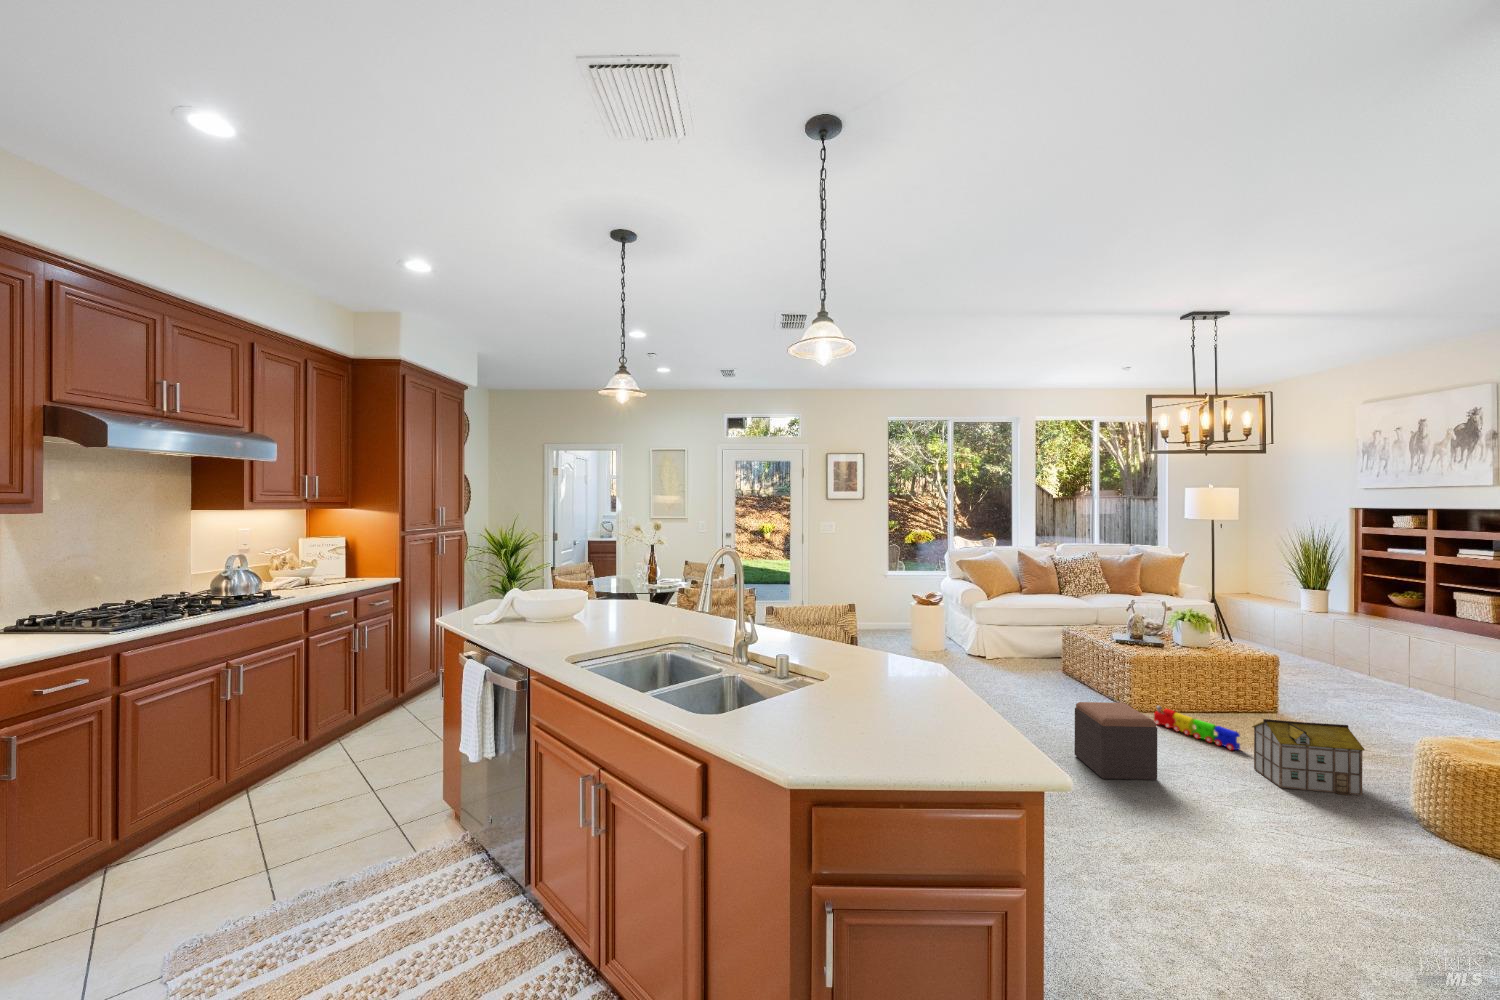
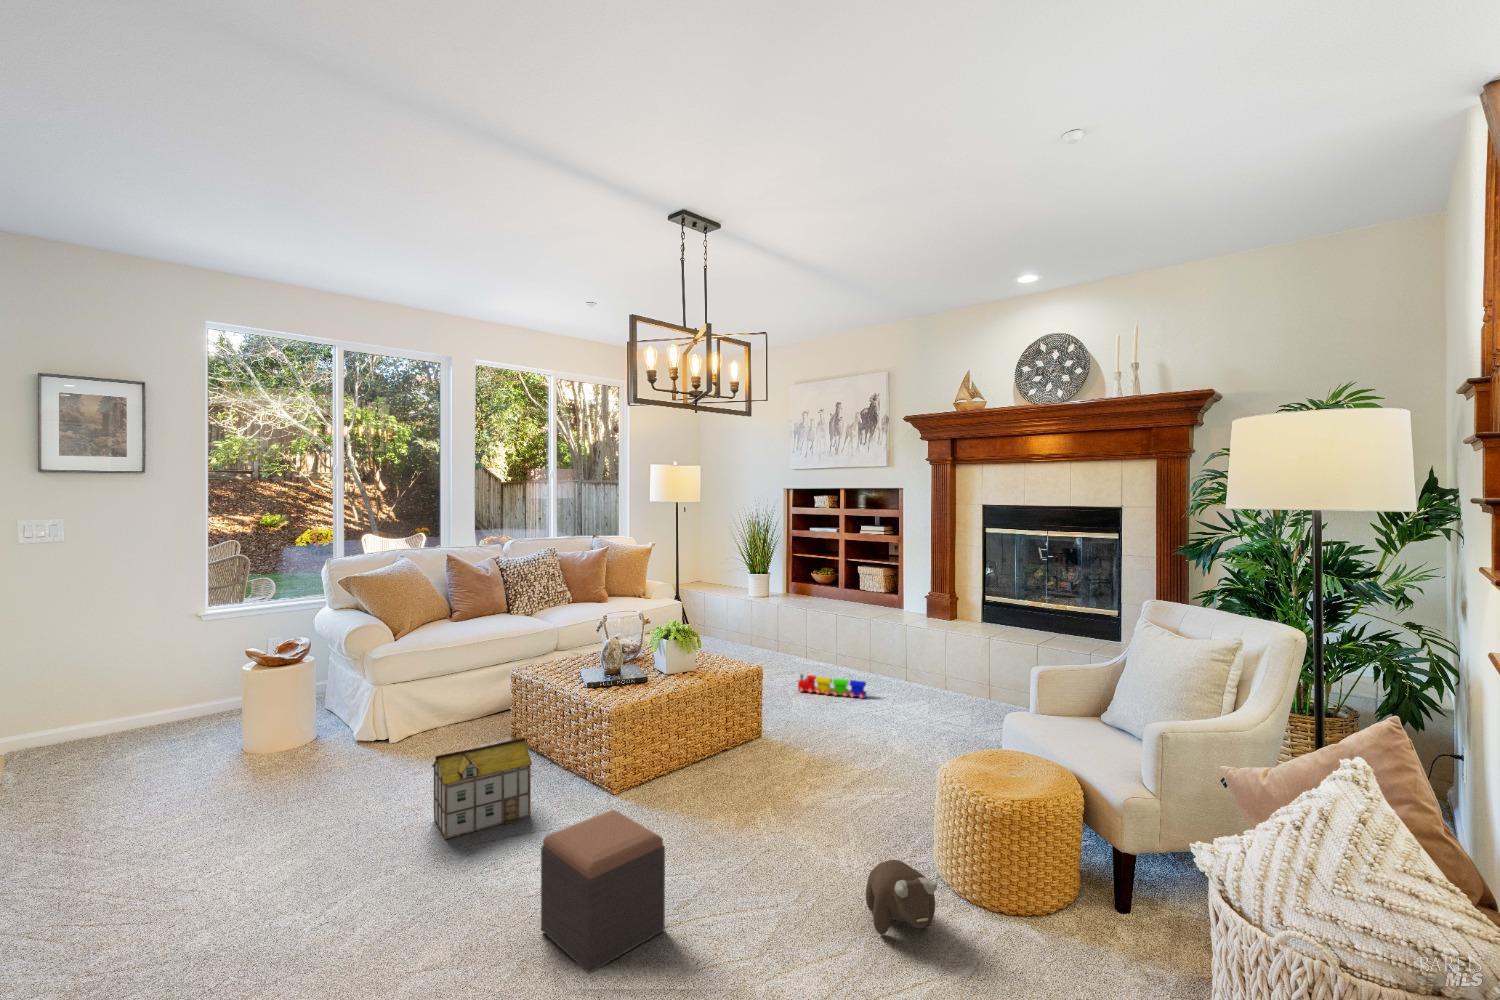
toy train: present [1154,706,1240,750] -> present [798,674,866,699]
toy house: present [1252,719,1365,795] -> present [432,738,532,839]
plush toy: none [1338,792,1409,851] -> present [866,860,937,935]

